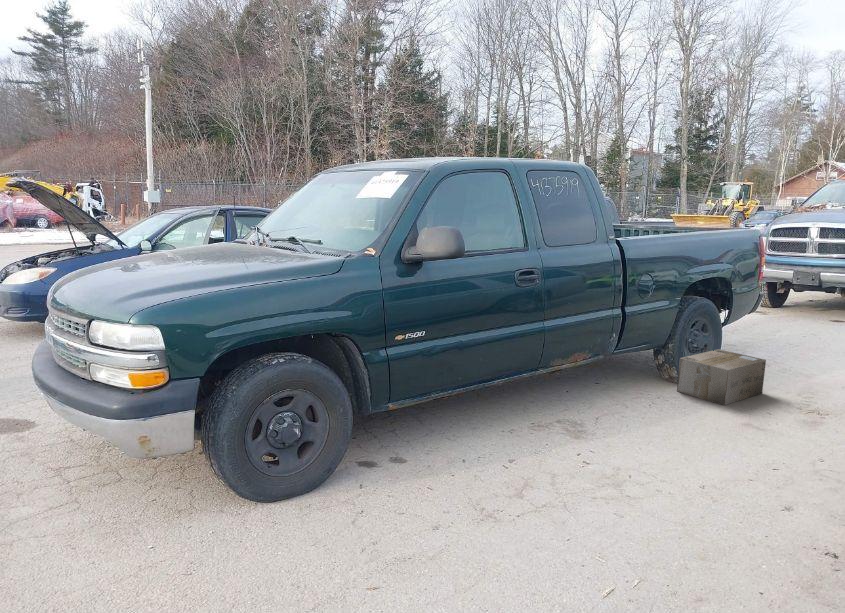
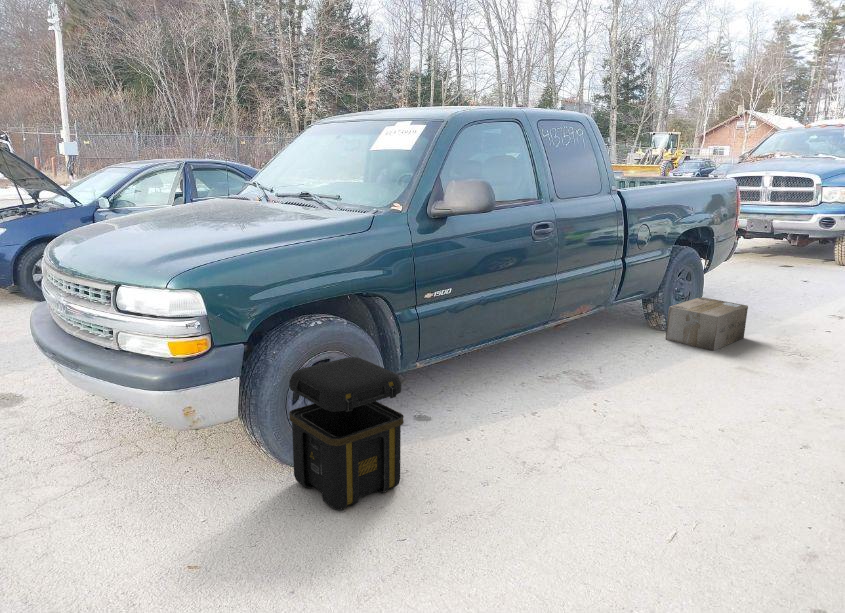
toolbox: none [246,396,353,545] -> present [289,357,404,510]

